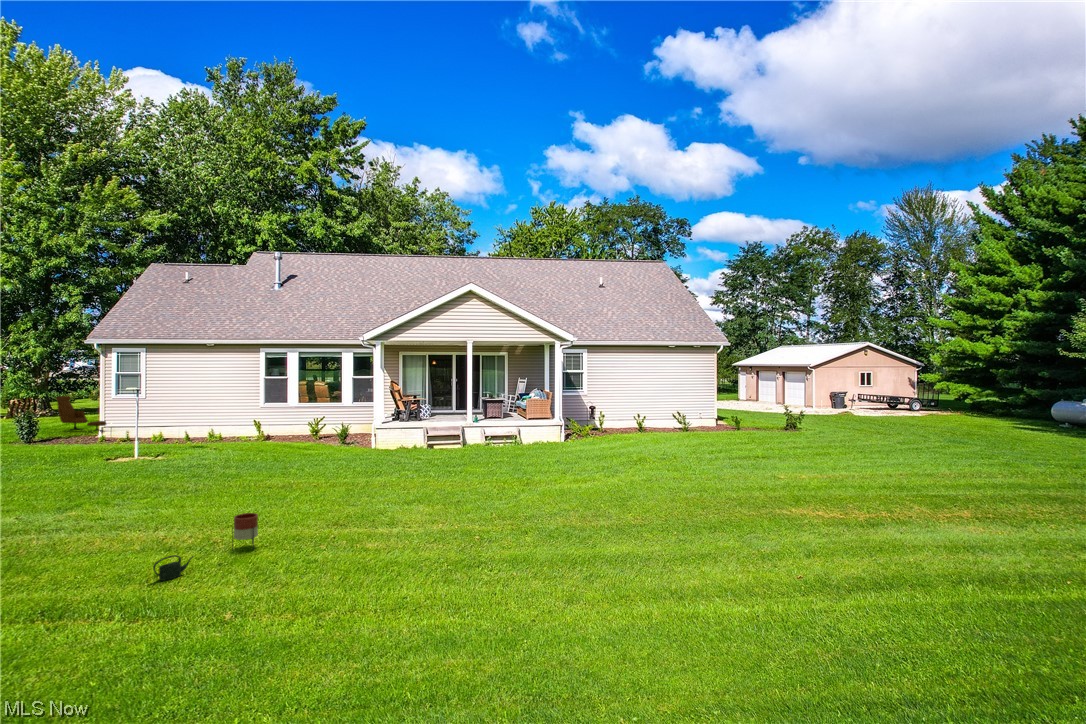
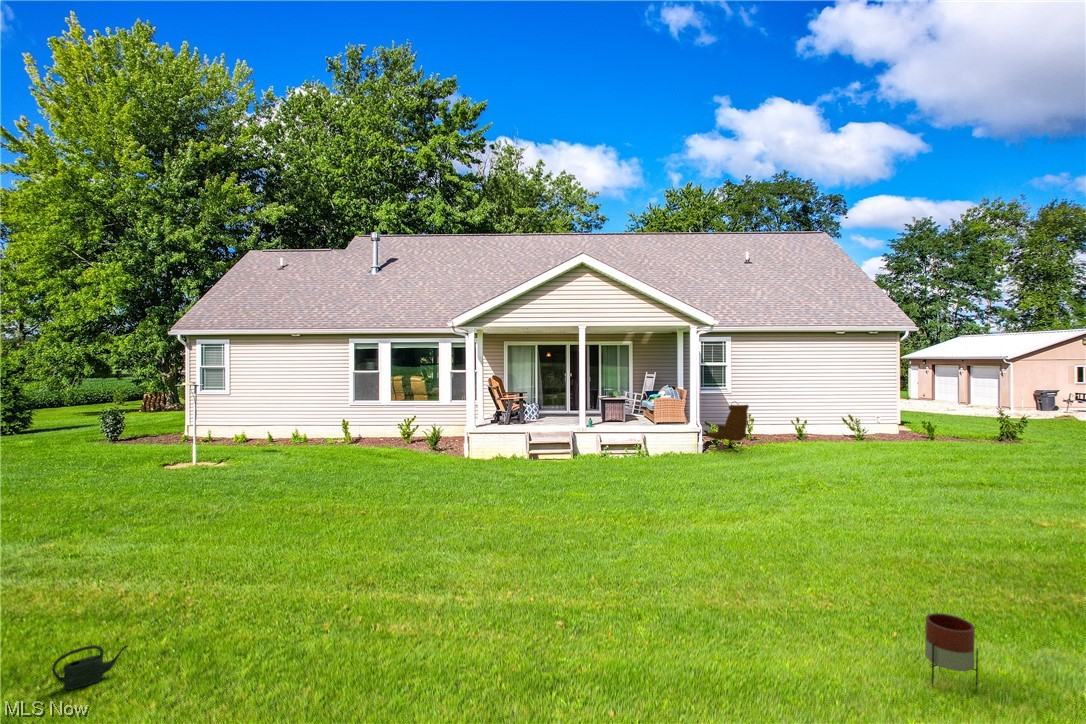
lounge chair: present [56,396,106,432] -> present [706,405,749,451]
planter: present [232,513,258,549] -> present [925,613,978,691]

